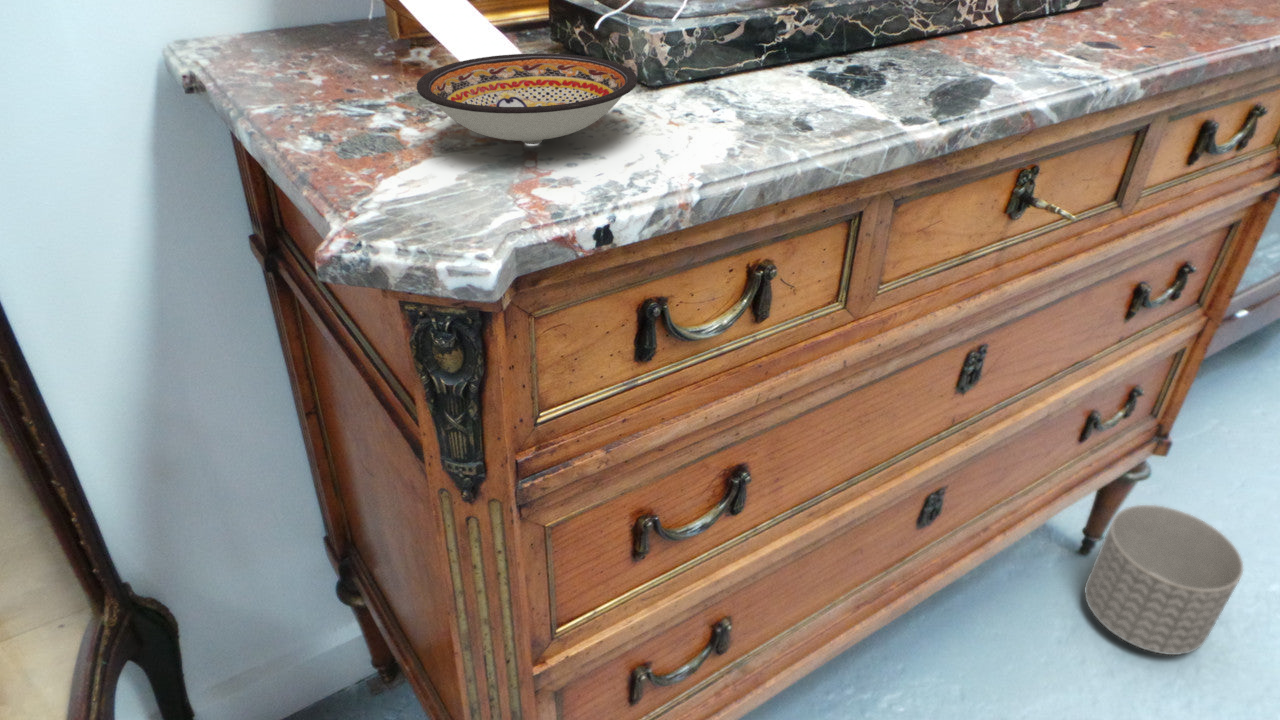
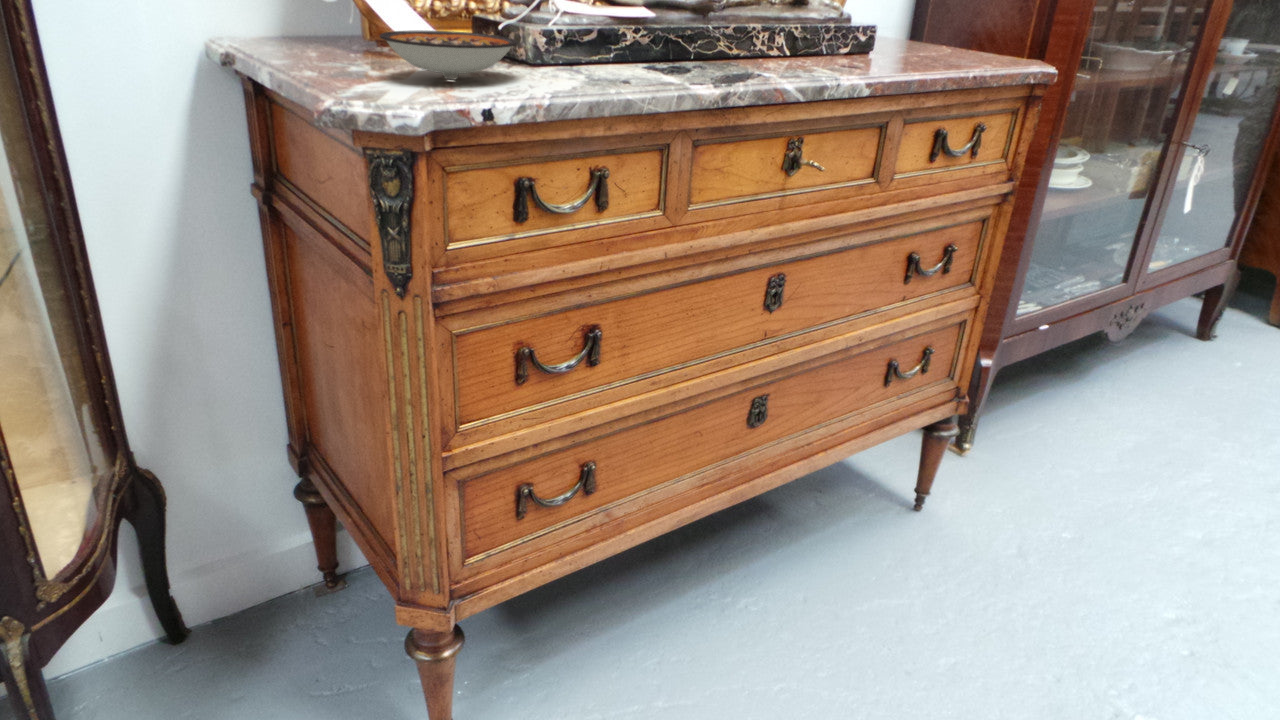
planter: present [1084,505,1243,655] -> none [911,457,1023,572]

